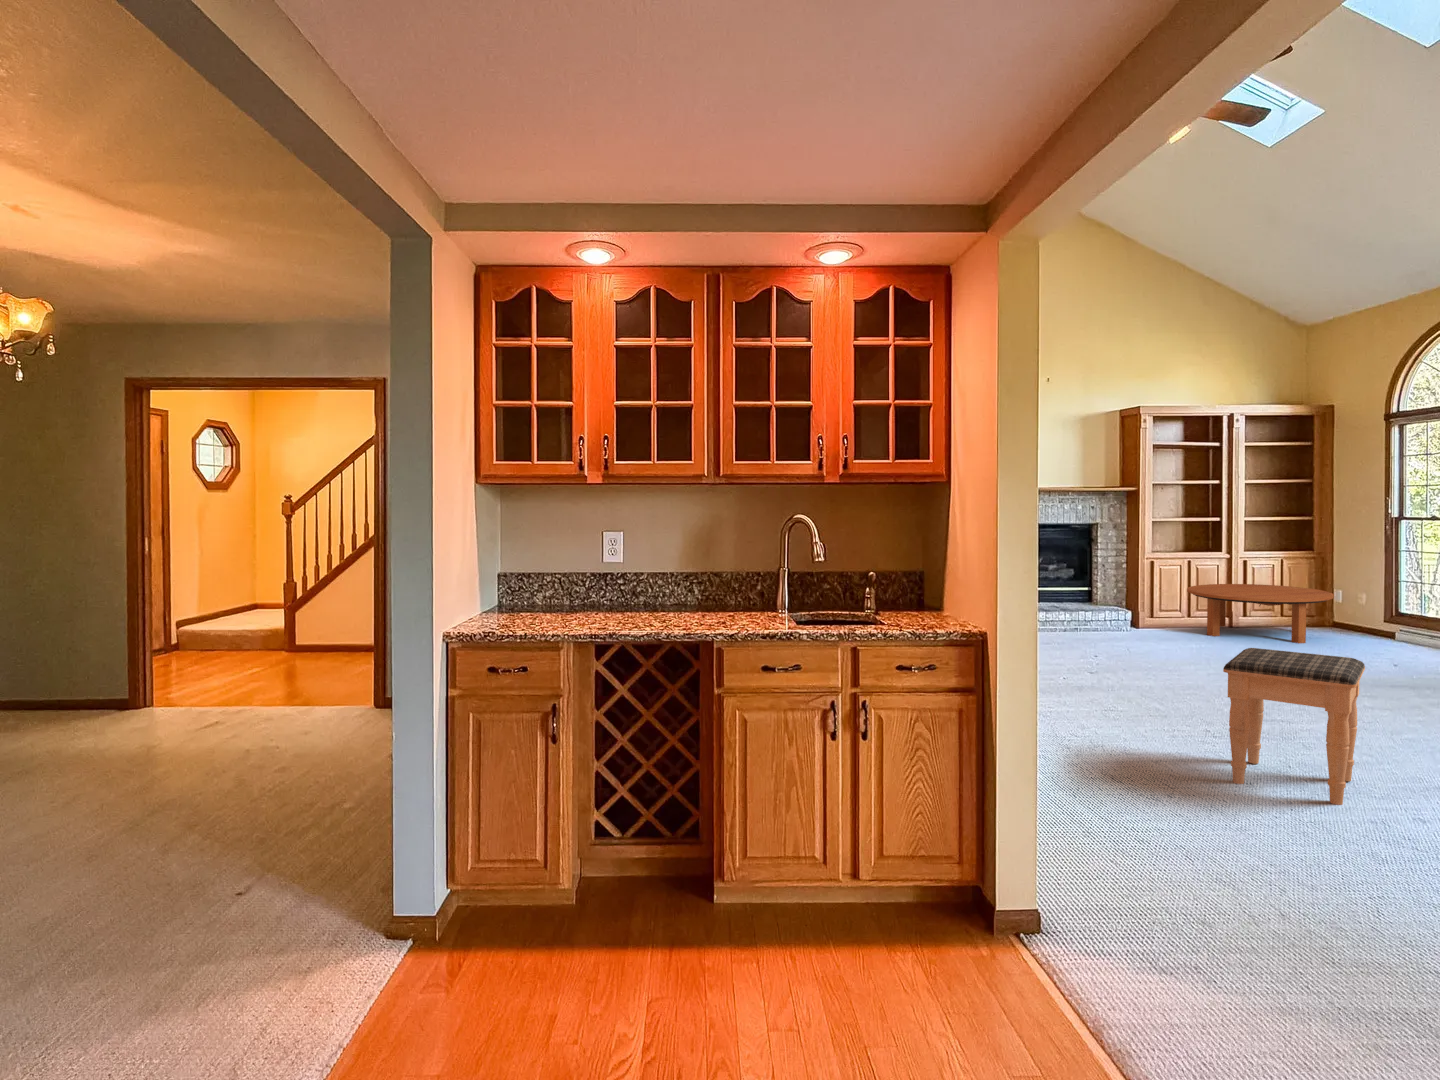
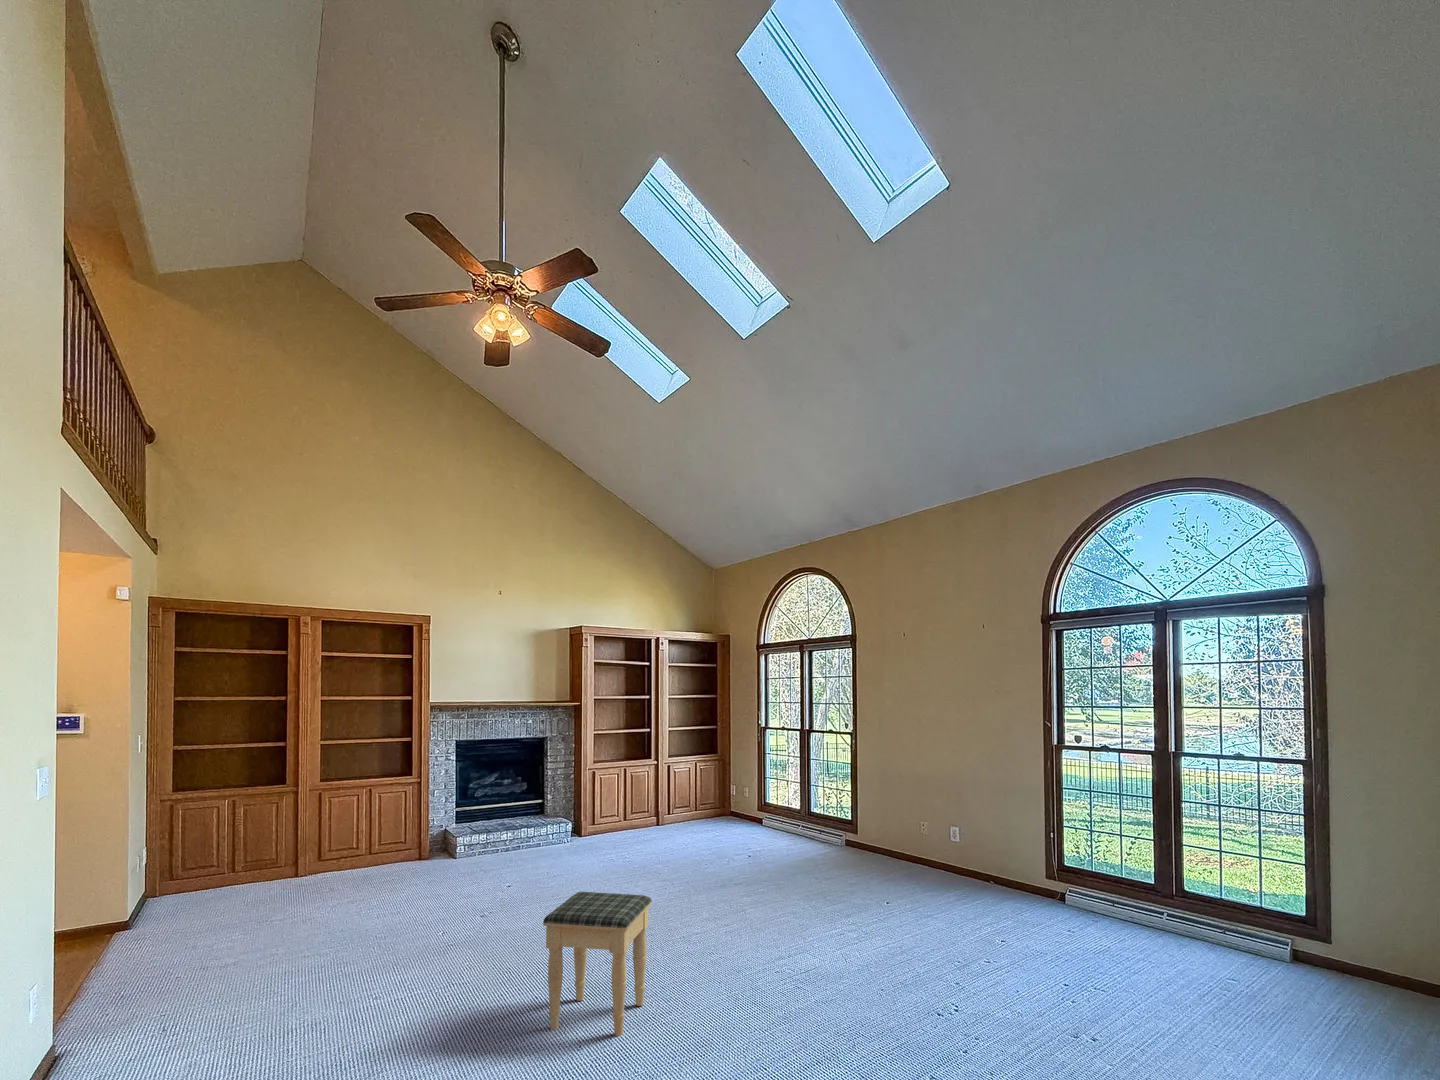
coffee table: present [1187,584,1334,644] -> none [619,787,722,843]

